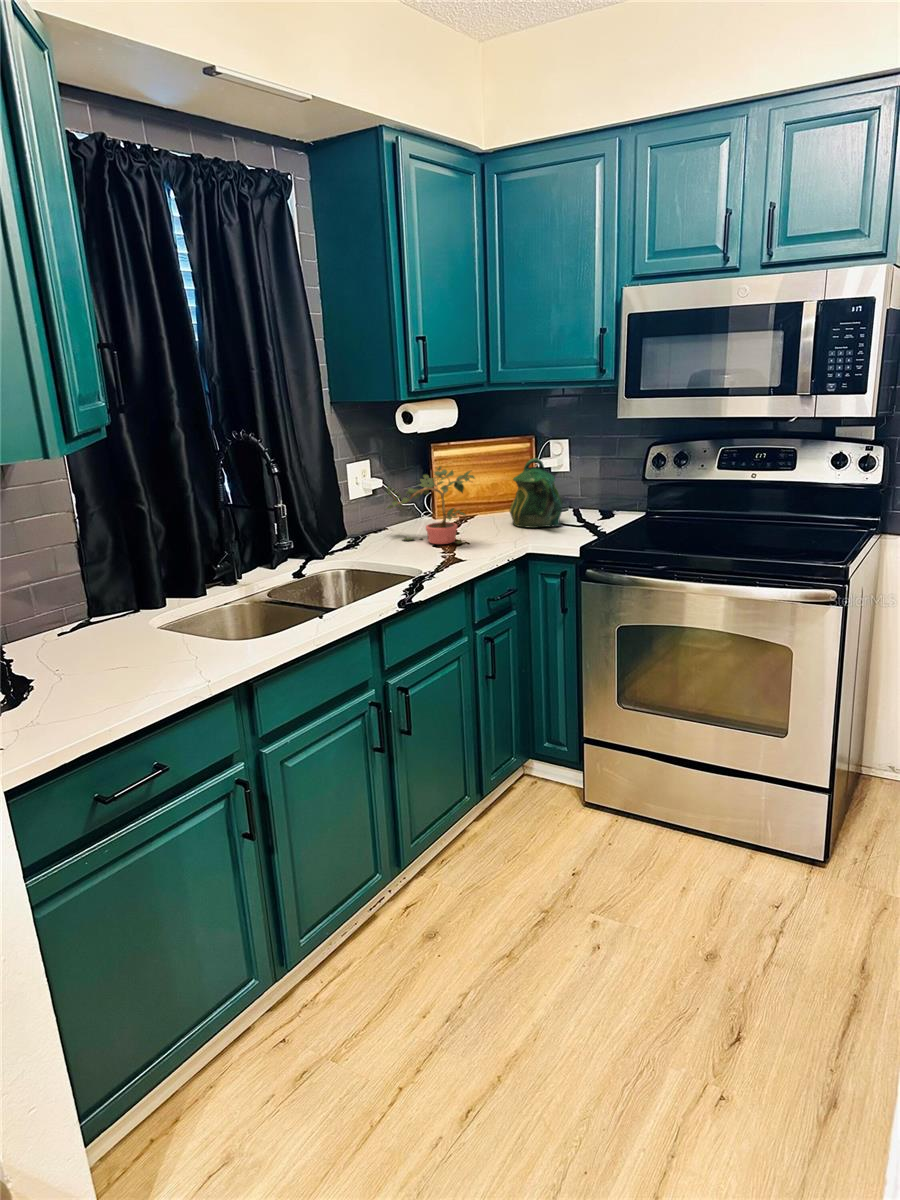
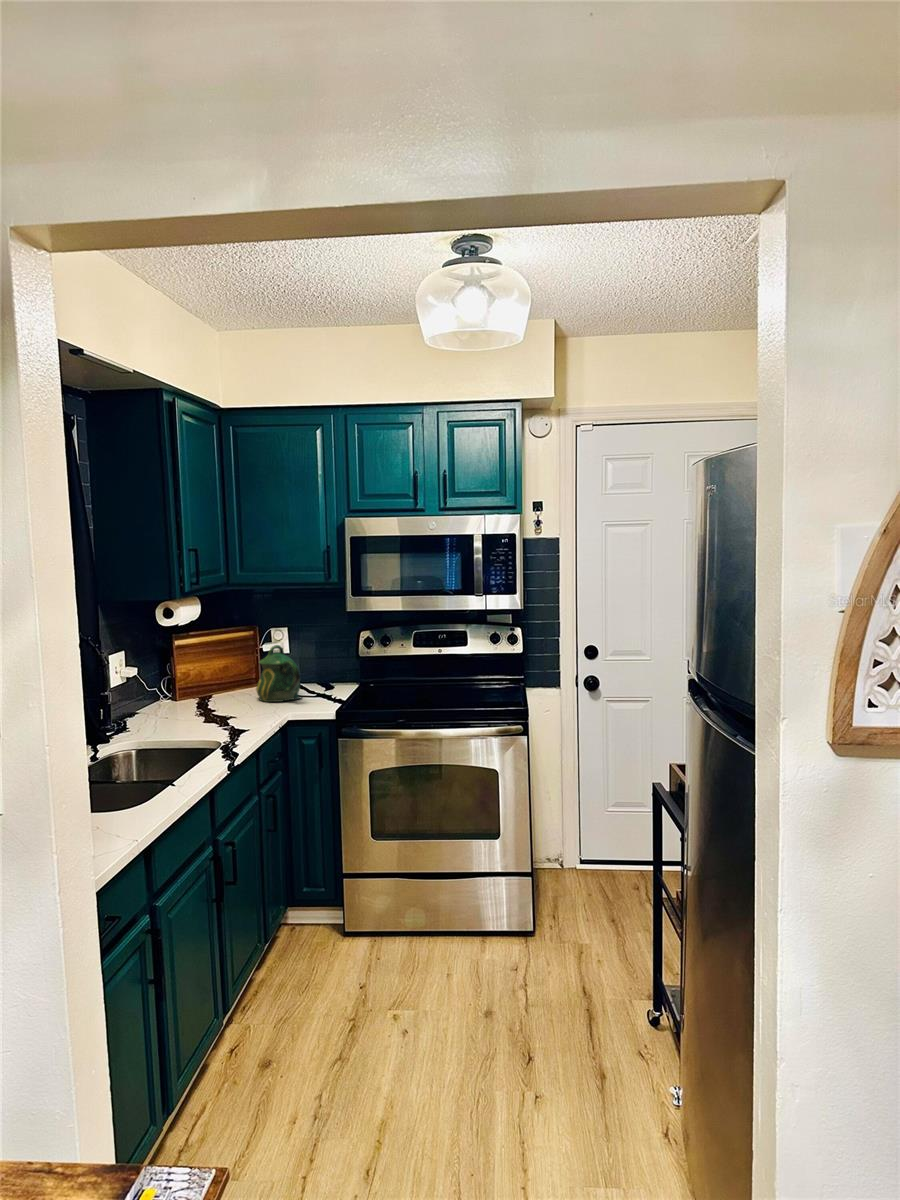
potted plant: present [386,467,475,544] -> none [153,654,246,722]

